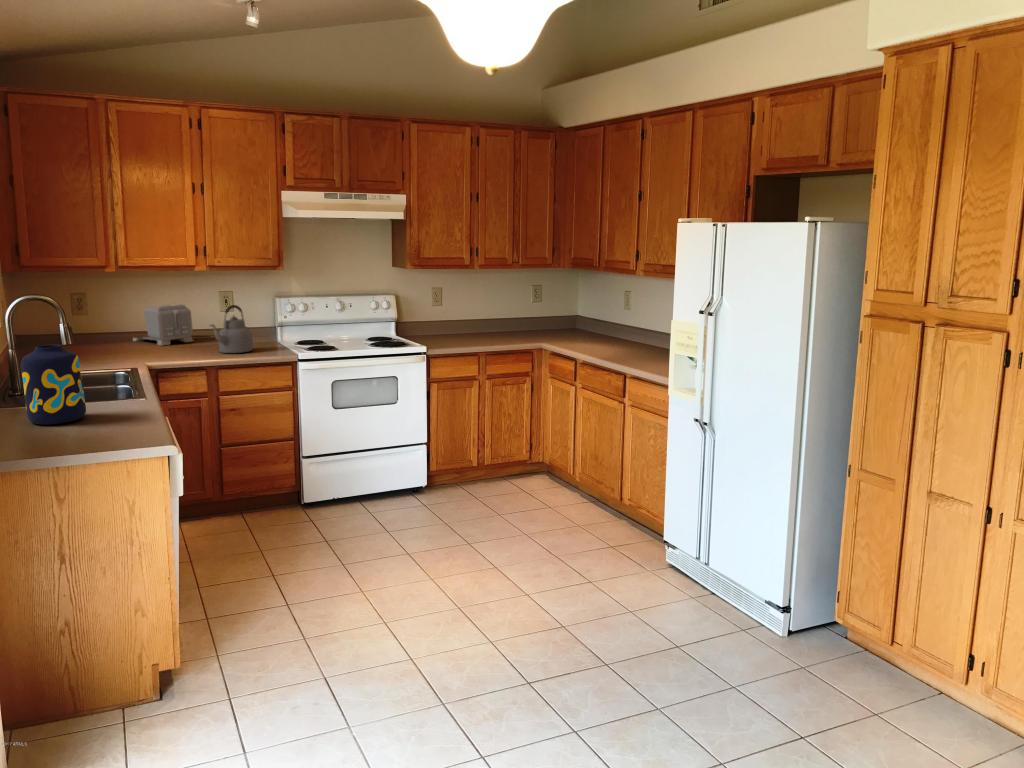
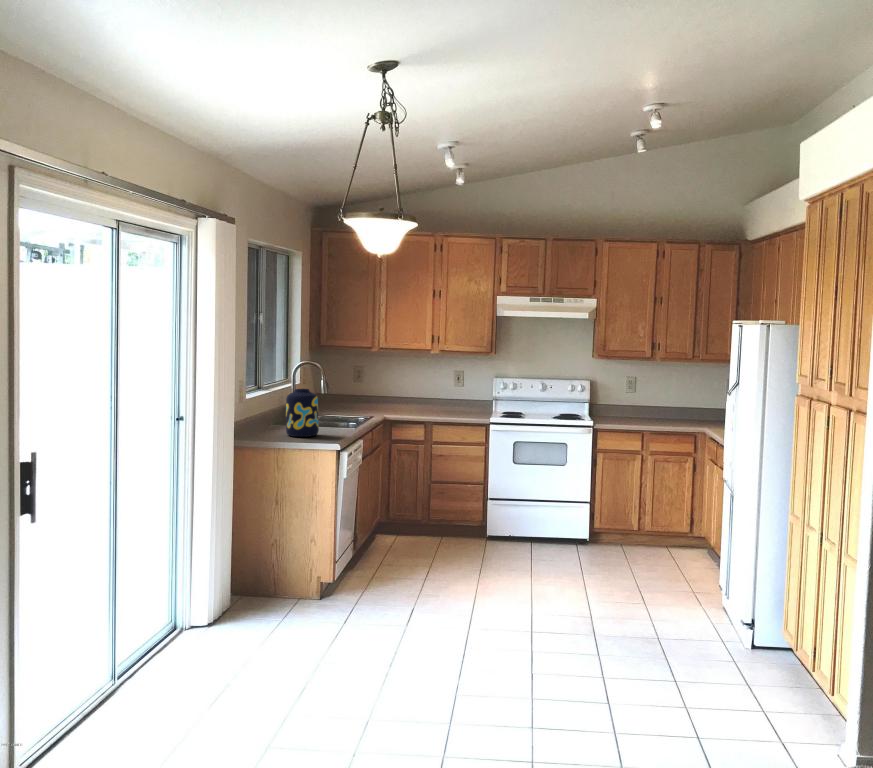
toaster: present [133,304,193,346] -> none [392,376,430,406]
kettle: present [210,305,253,353] -> none [431,379,464,414]

